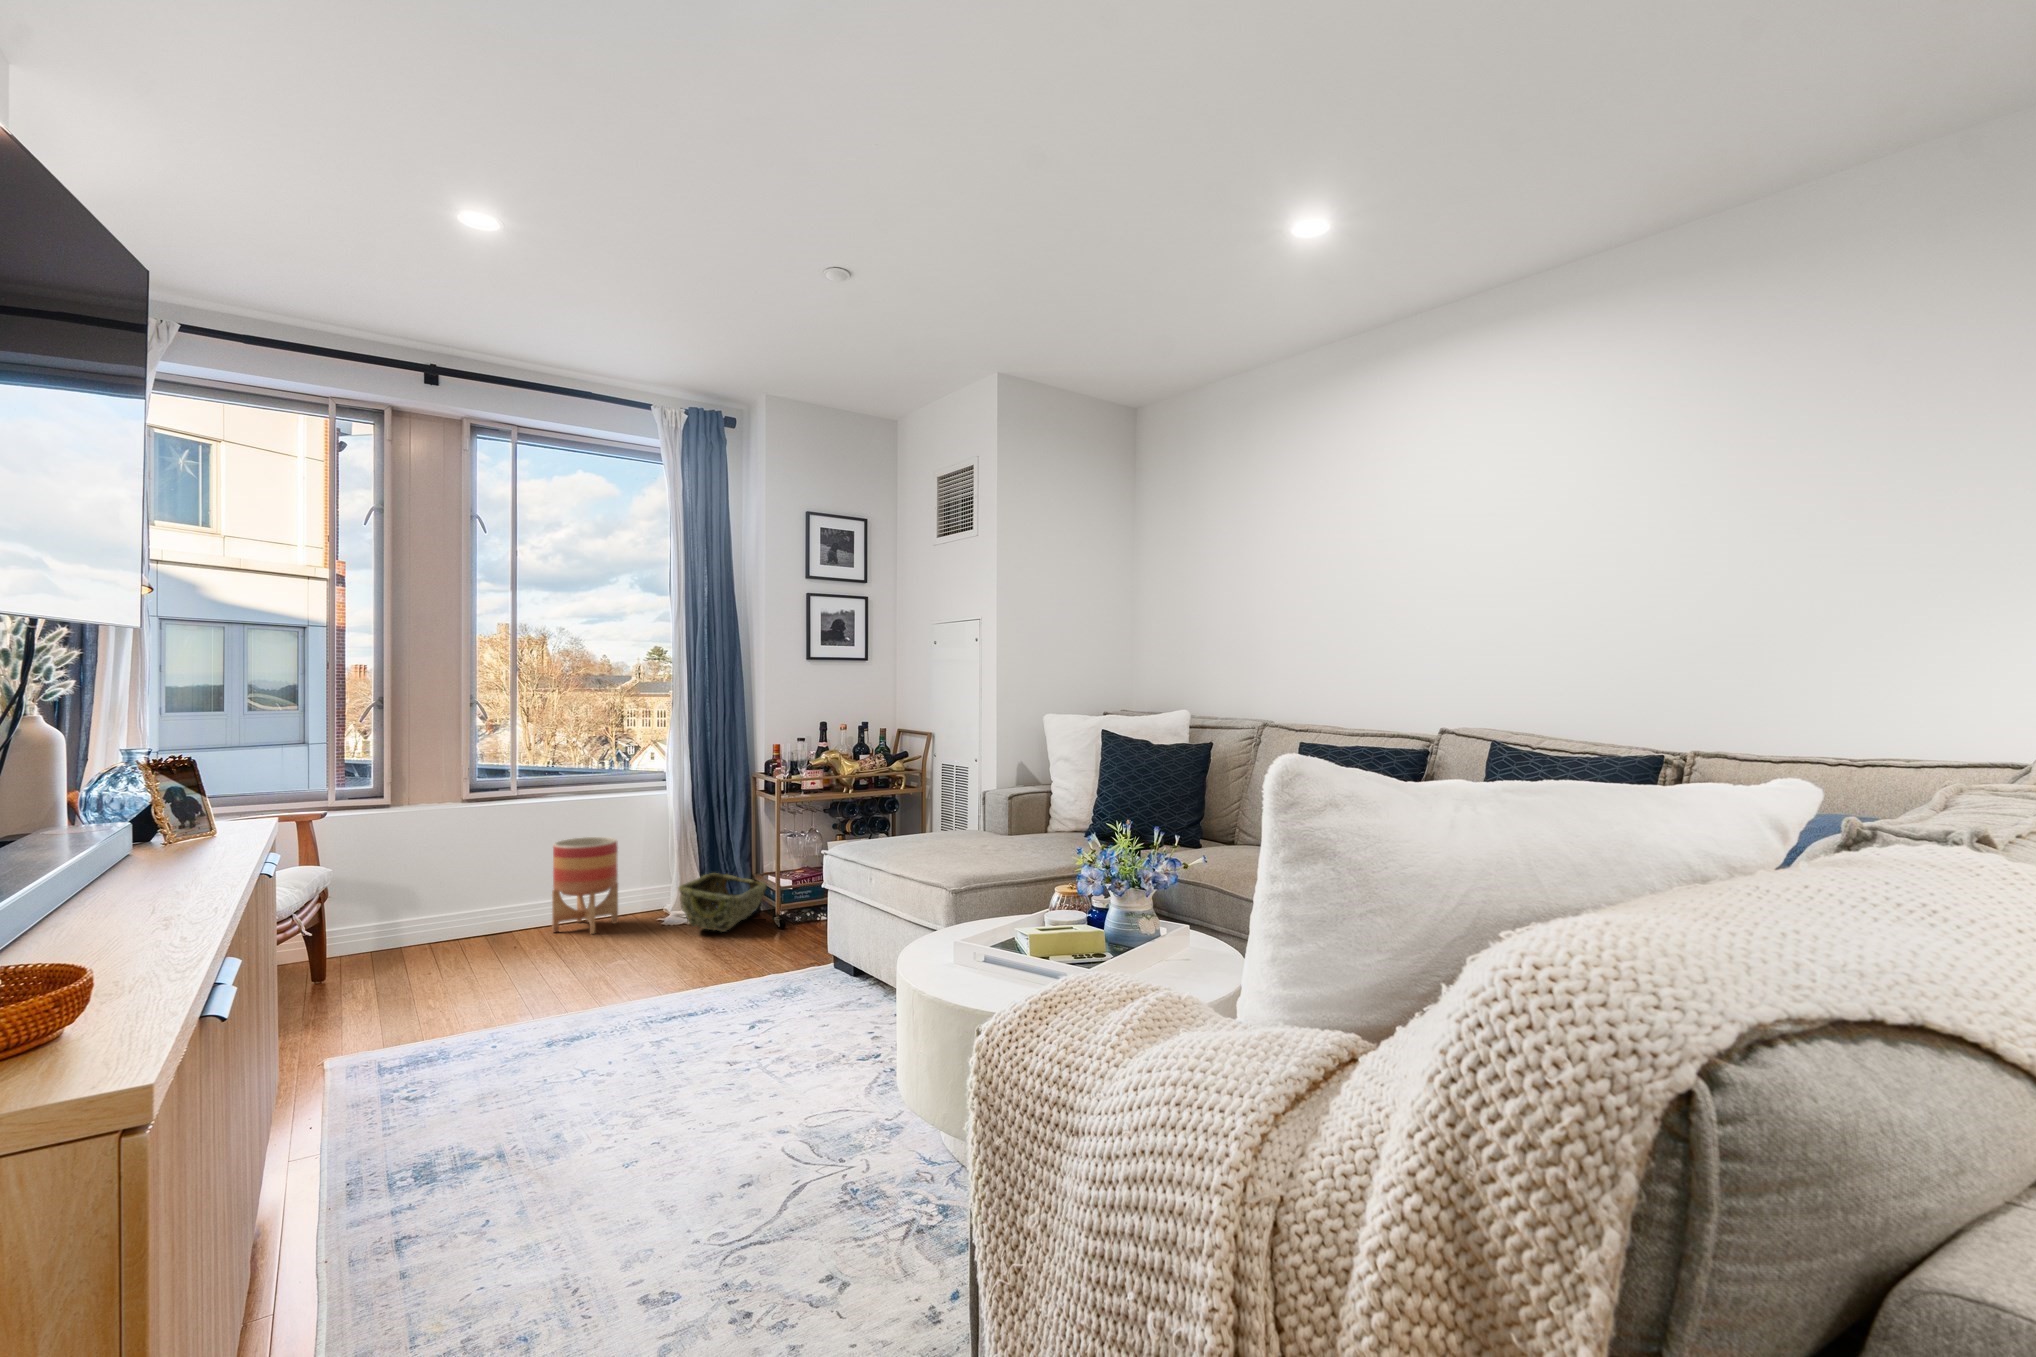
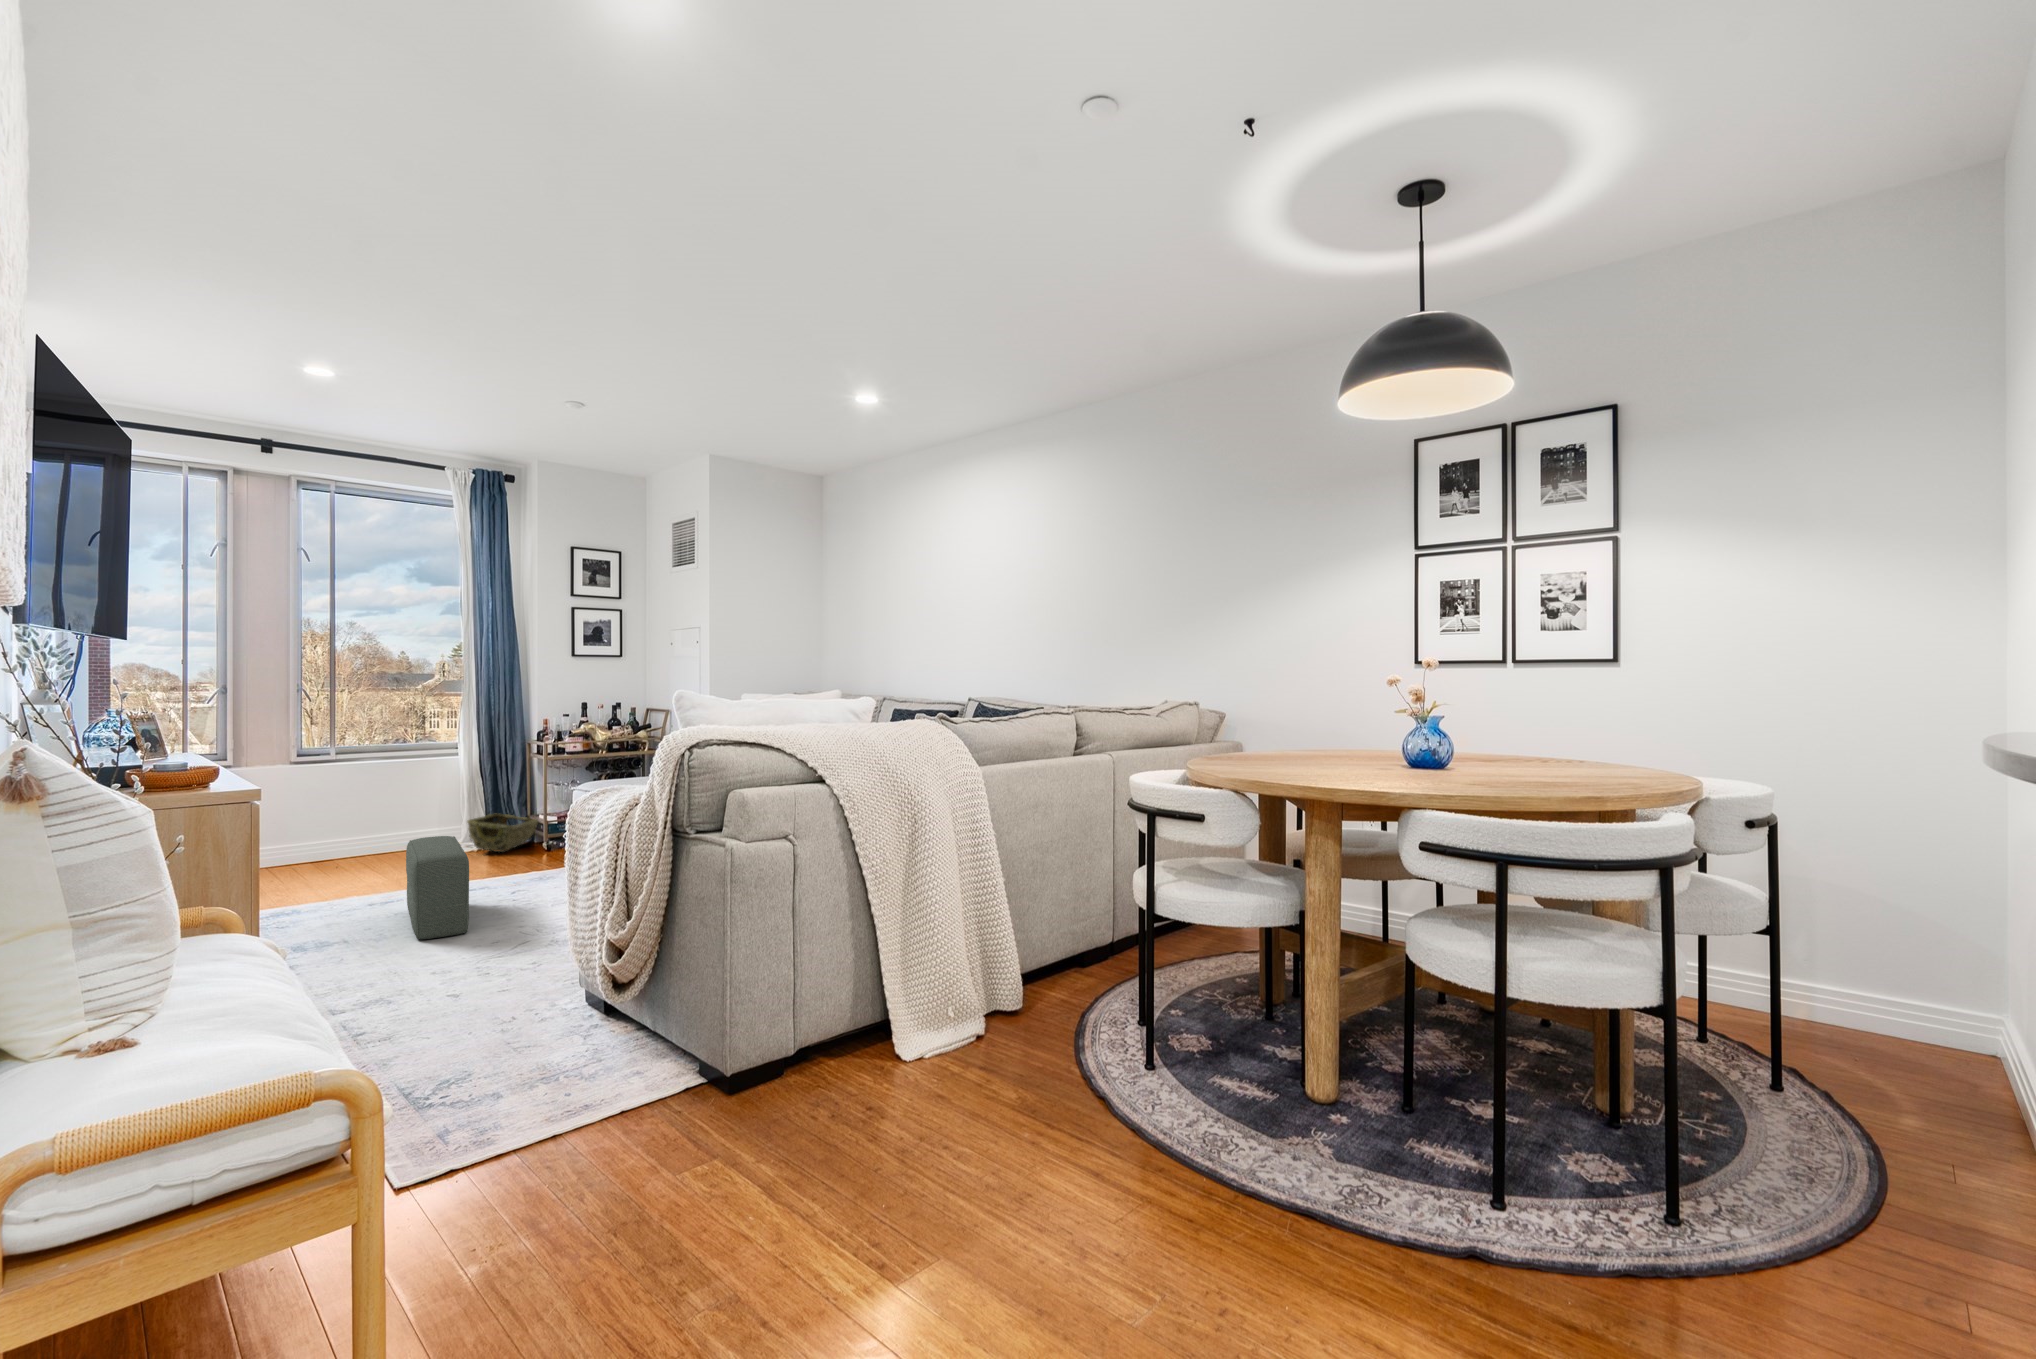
planter: present [552,837,618,934] -> none [366,788,420,858]
pouf: none [603,942,697,1143] -> present [406,836,469,939]

